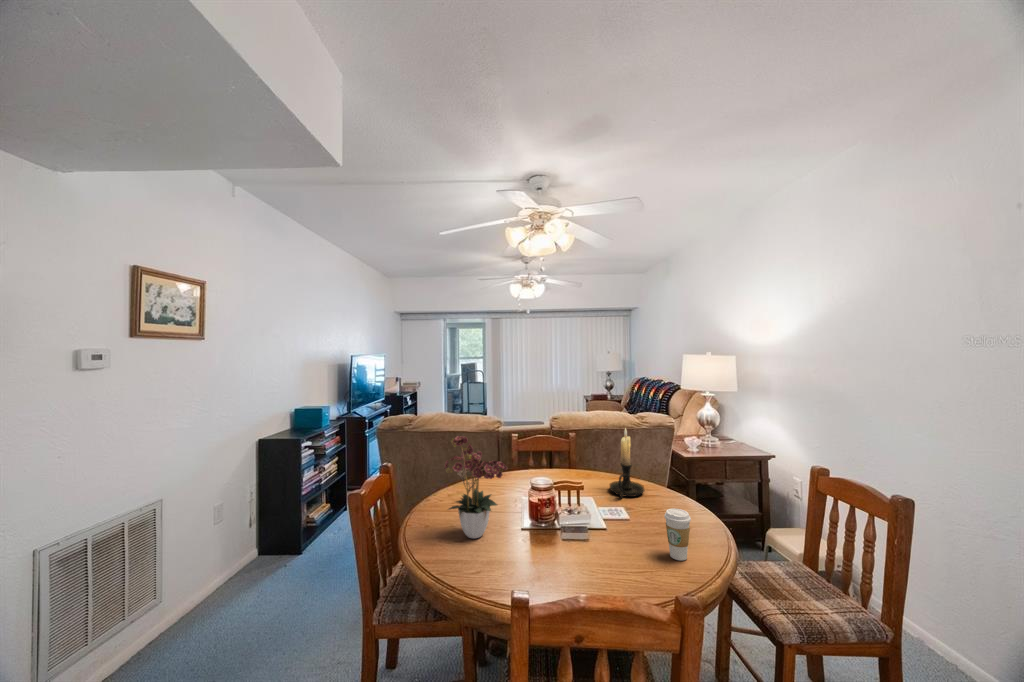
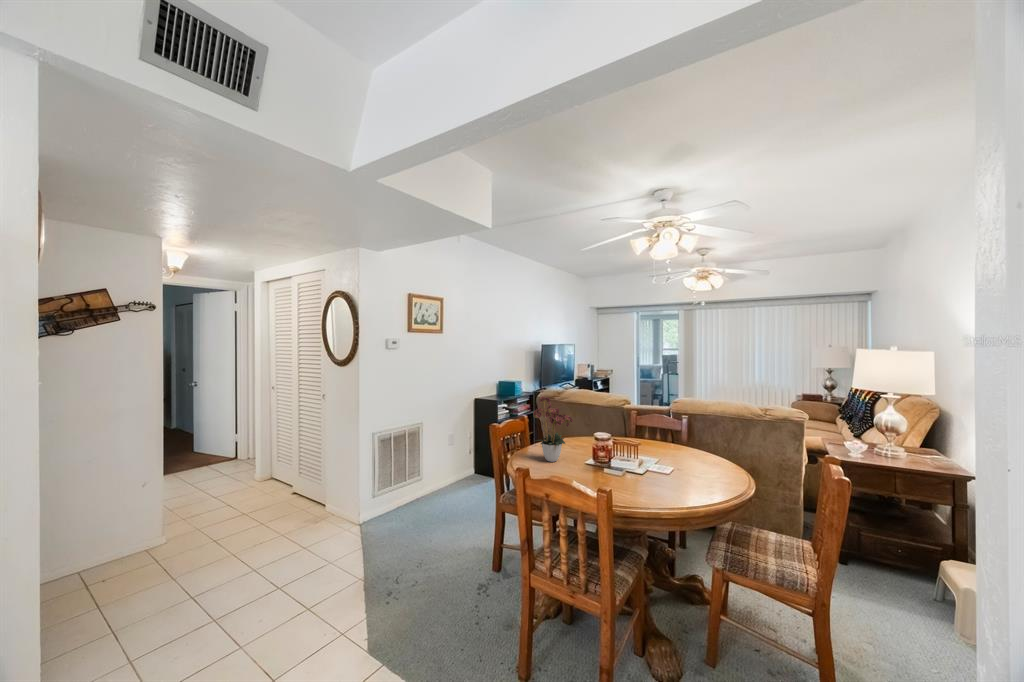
candle holder: present [610,428,645,498] -> none [677,408,710,465]
coffee cup: present [664,508,691,560] -> none [661,461,680,497]

